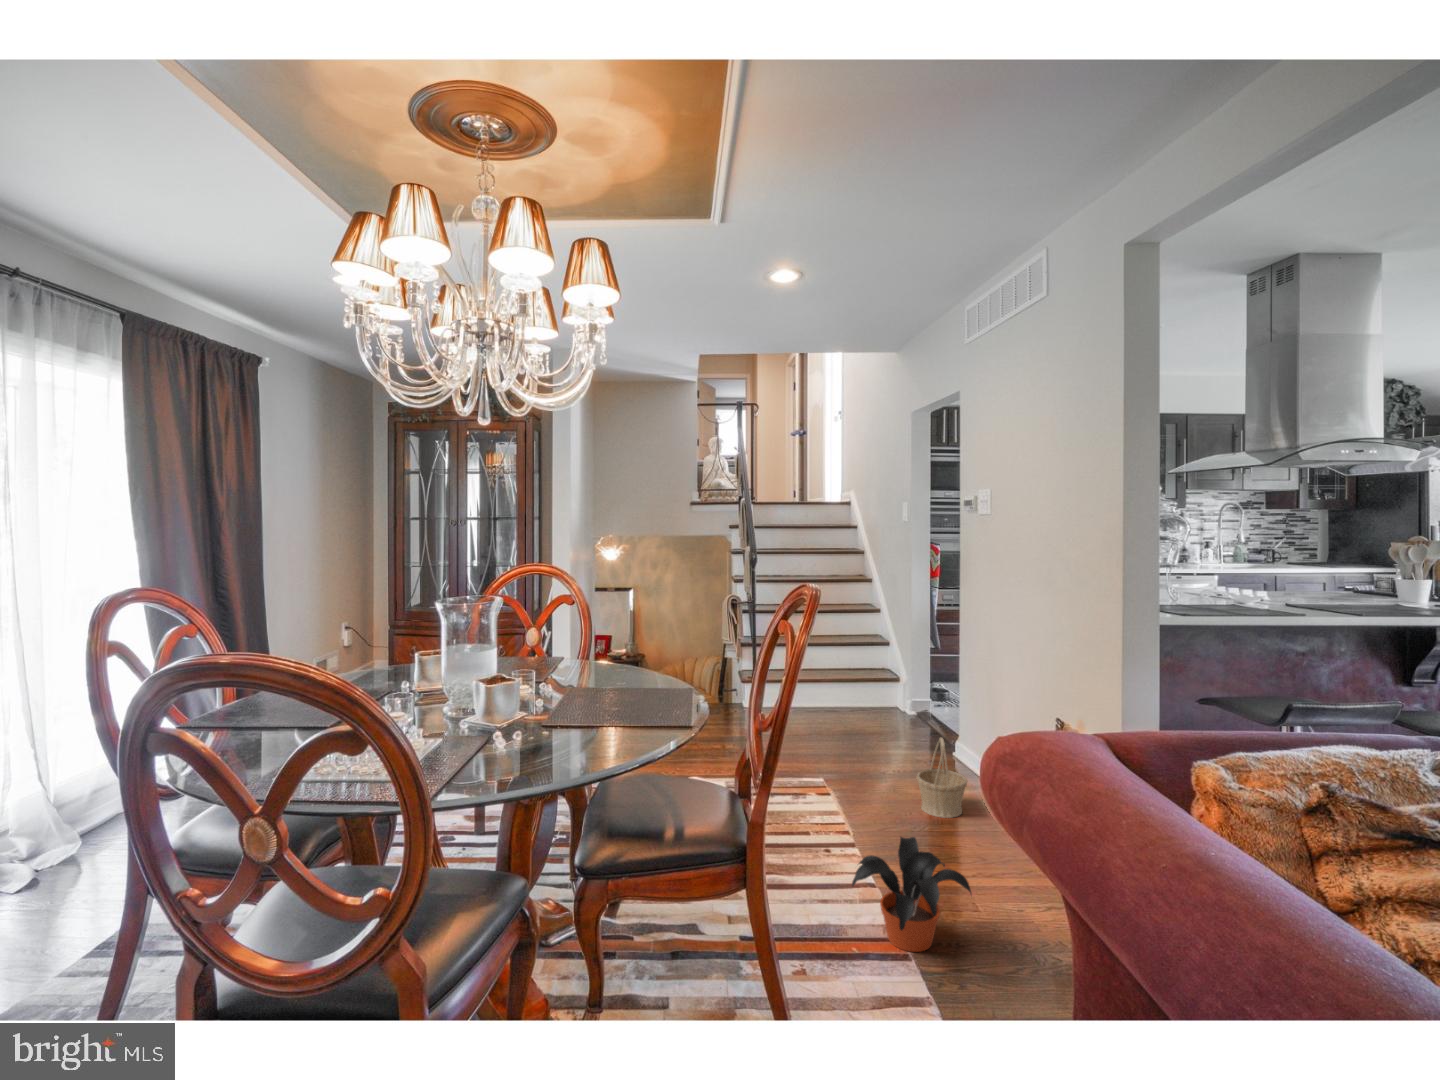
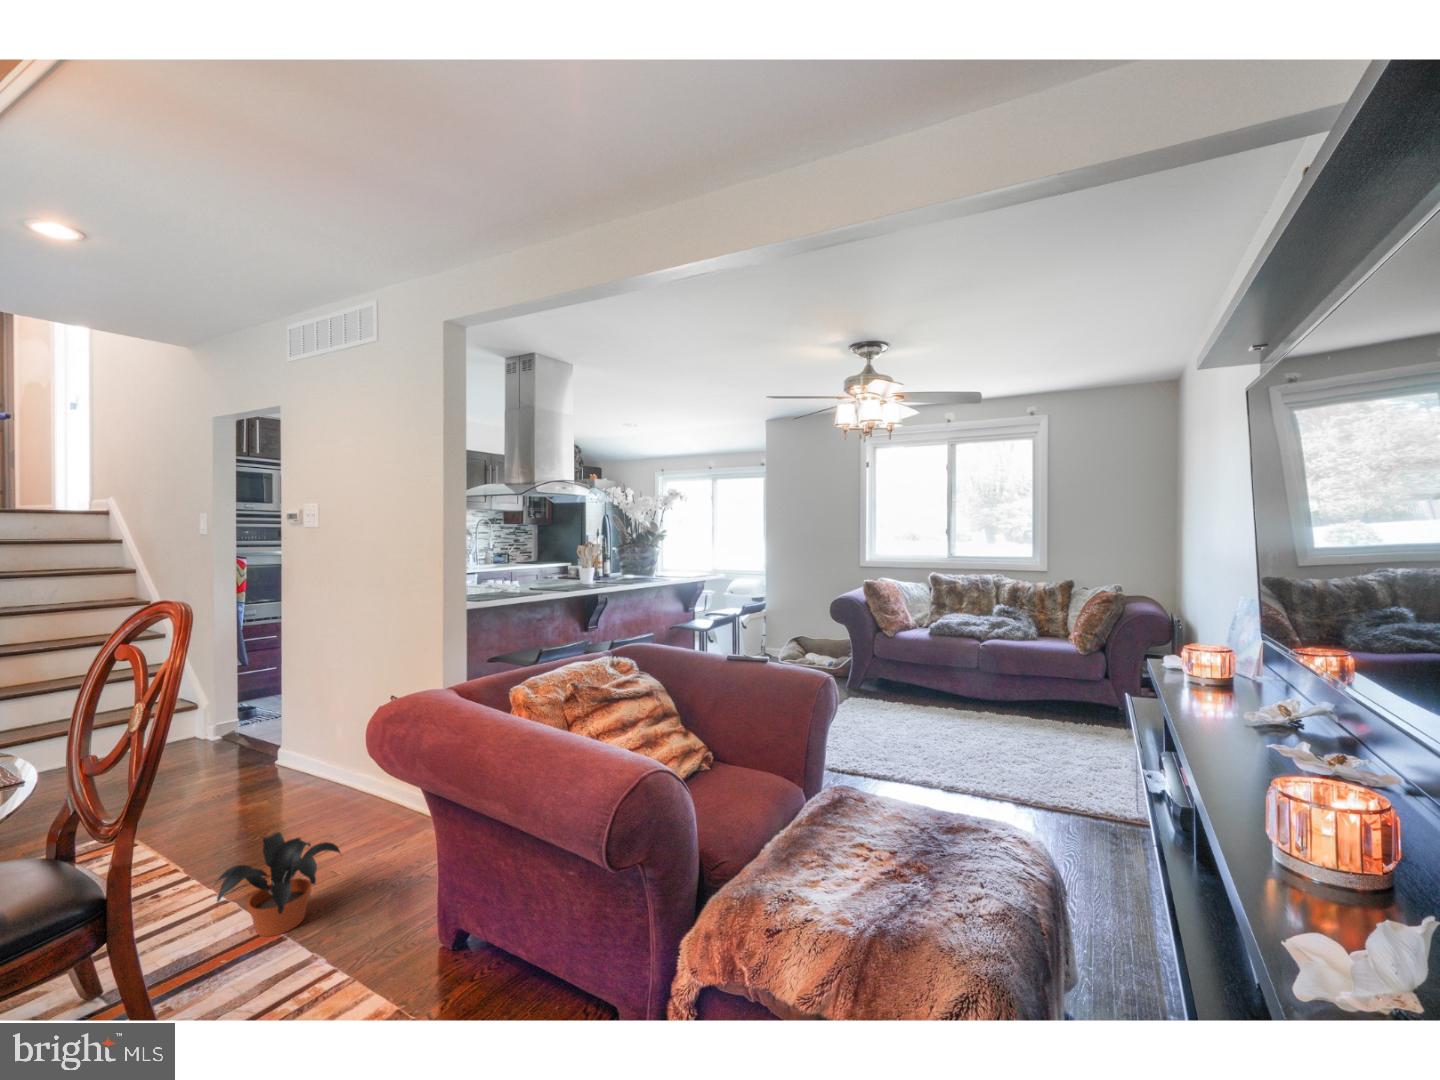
basket: present [917,738,967,818] -> none [250,743,306,819]

